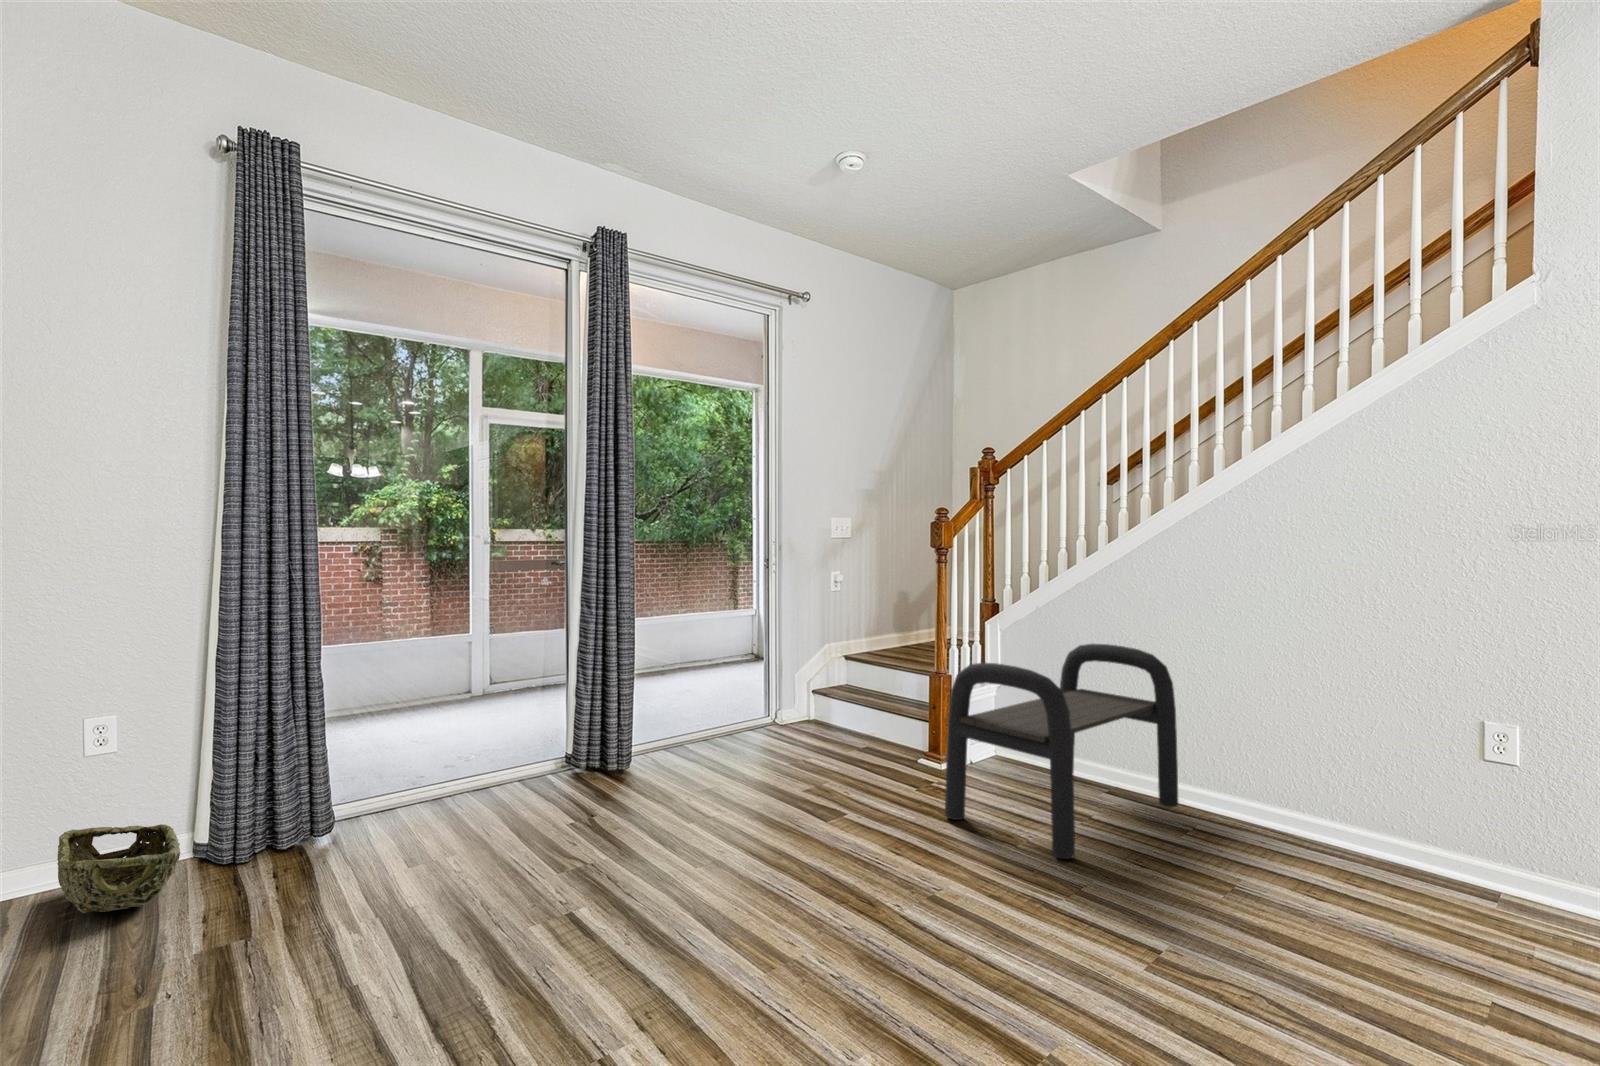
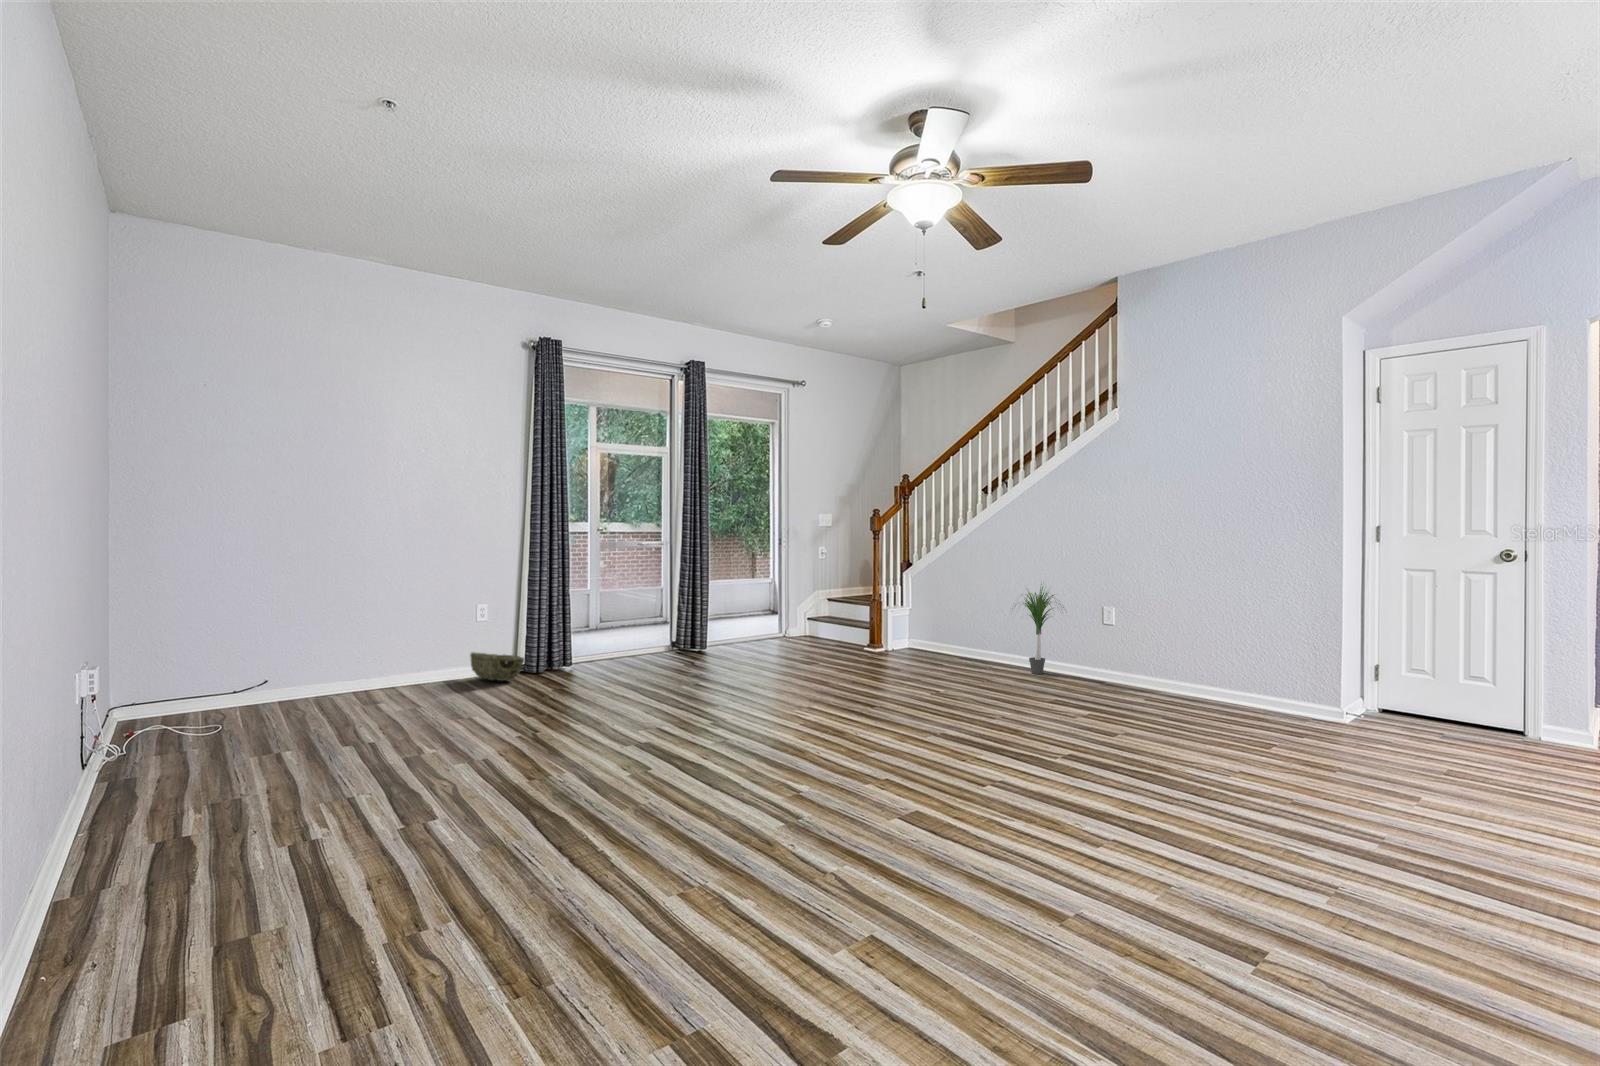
bench: present [945,644,1178,859] -> none [869,580,991,671]
potted plant: none [1249,664,1410,875] -> present [1023,587,1064,674]

